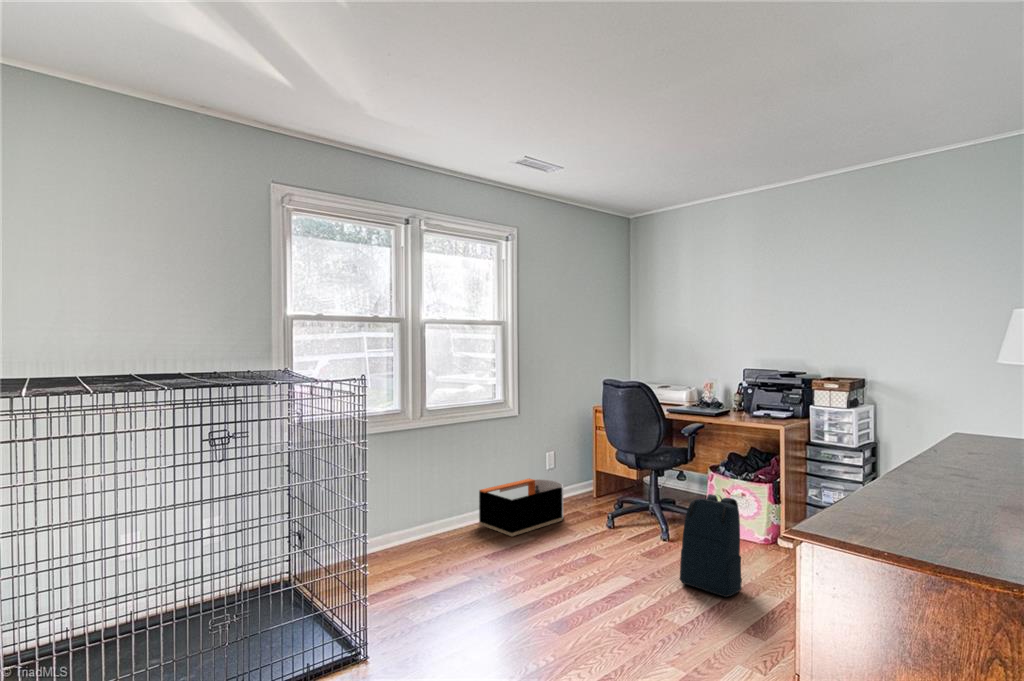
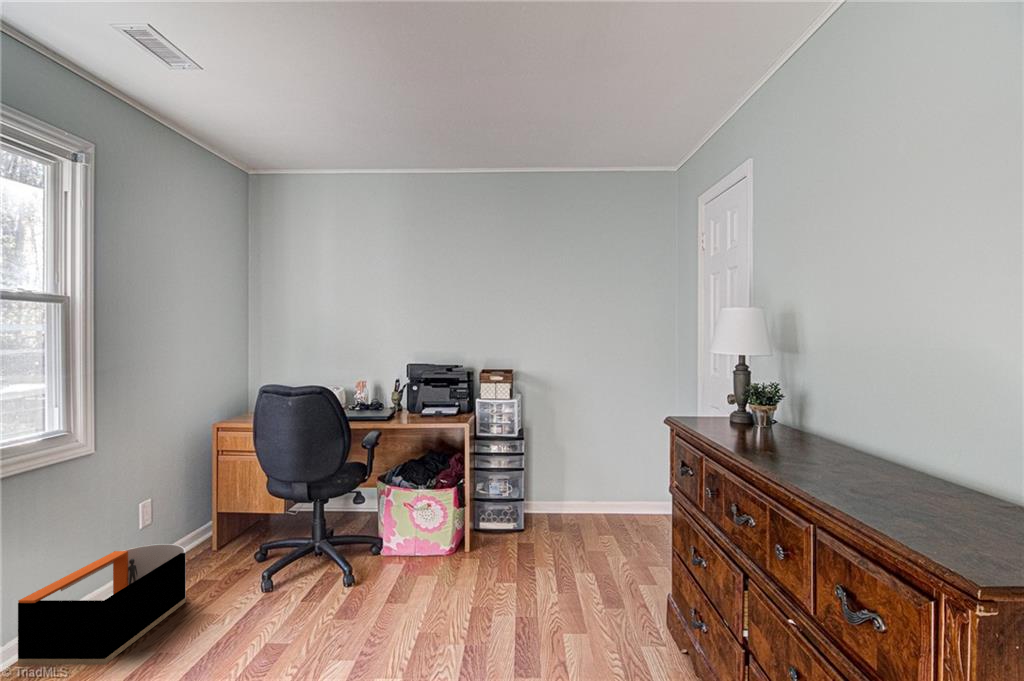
backpack: present [680,494,742,597] -> none [408,515,477,640]

